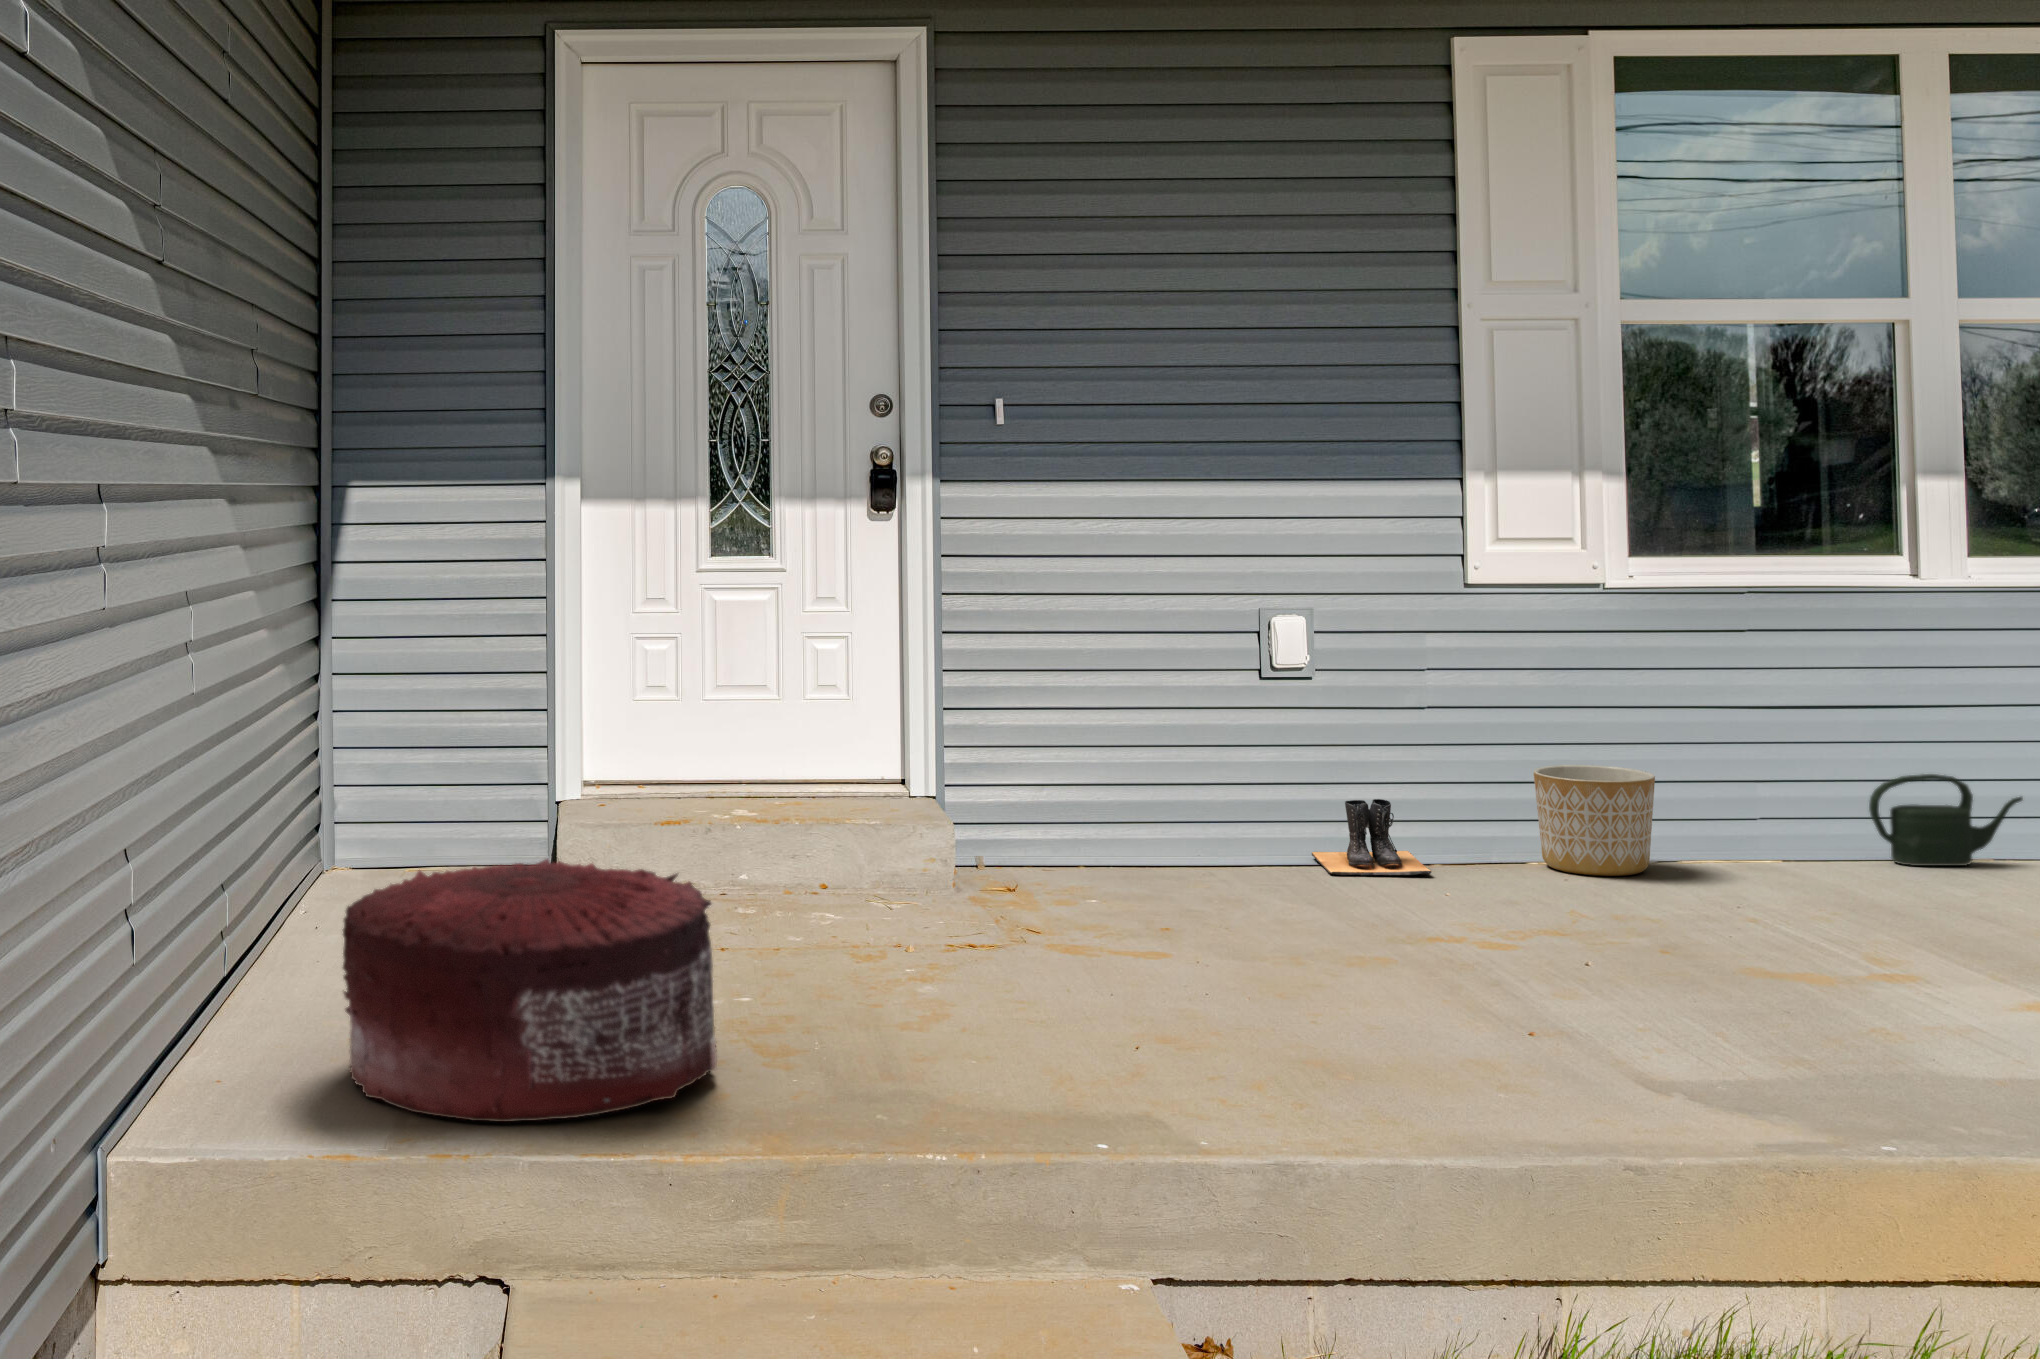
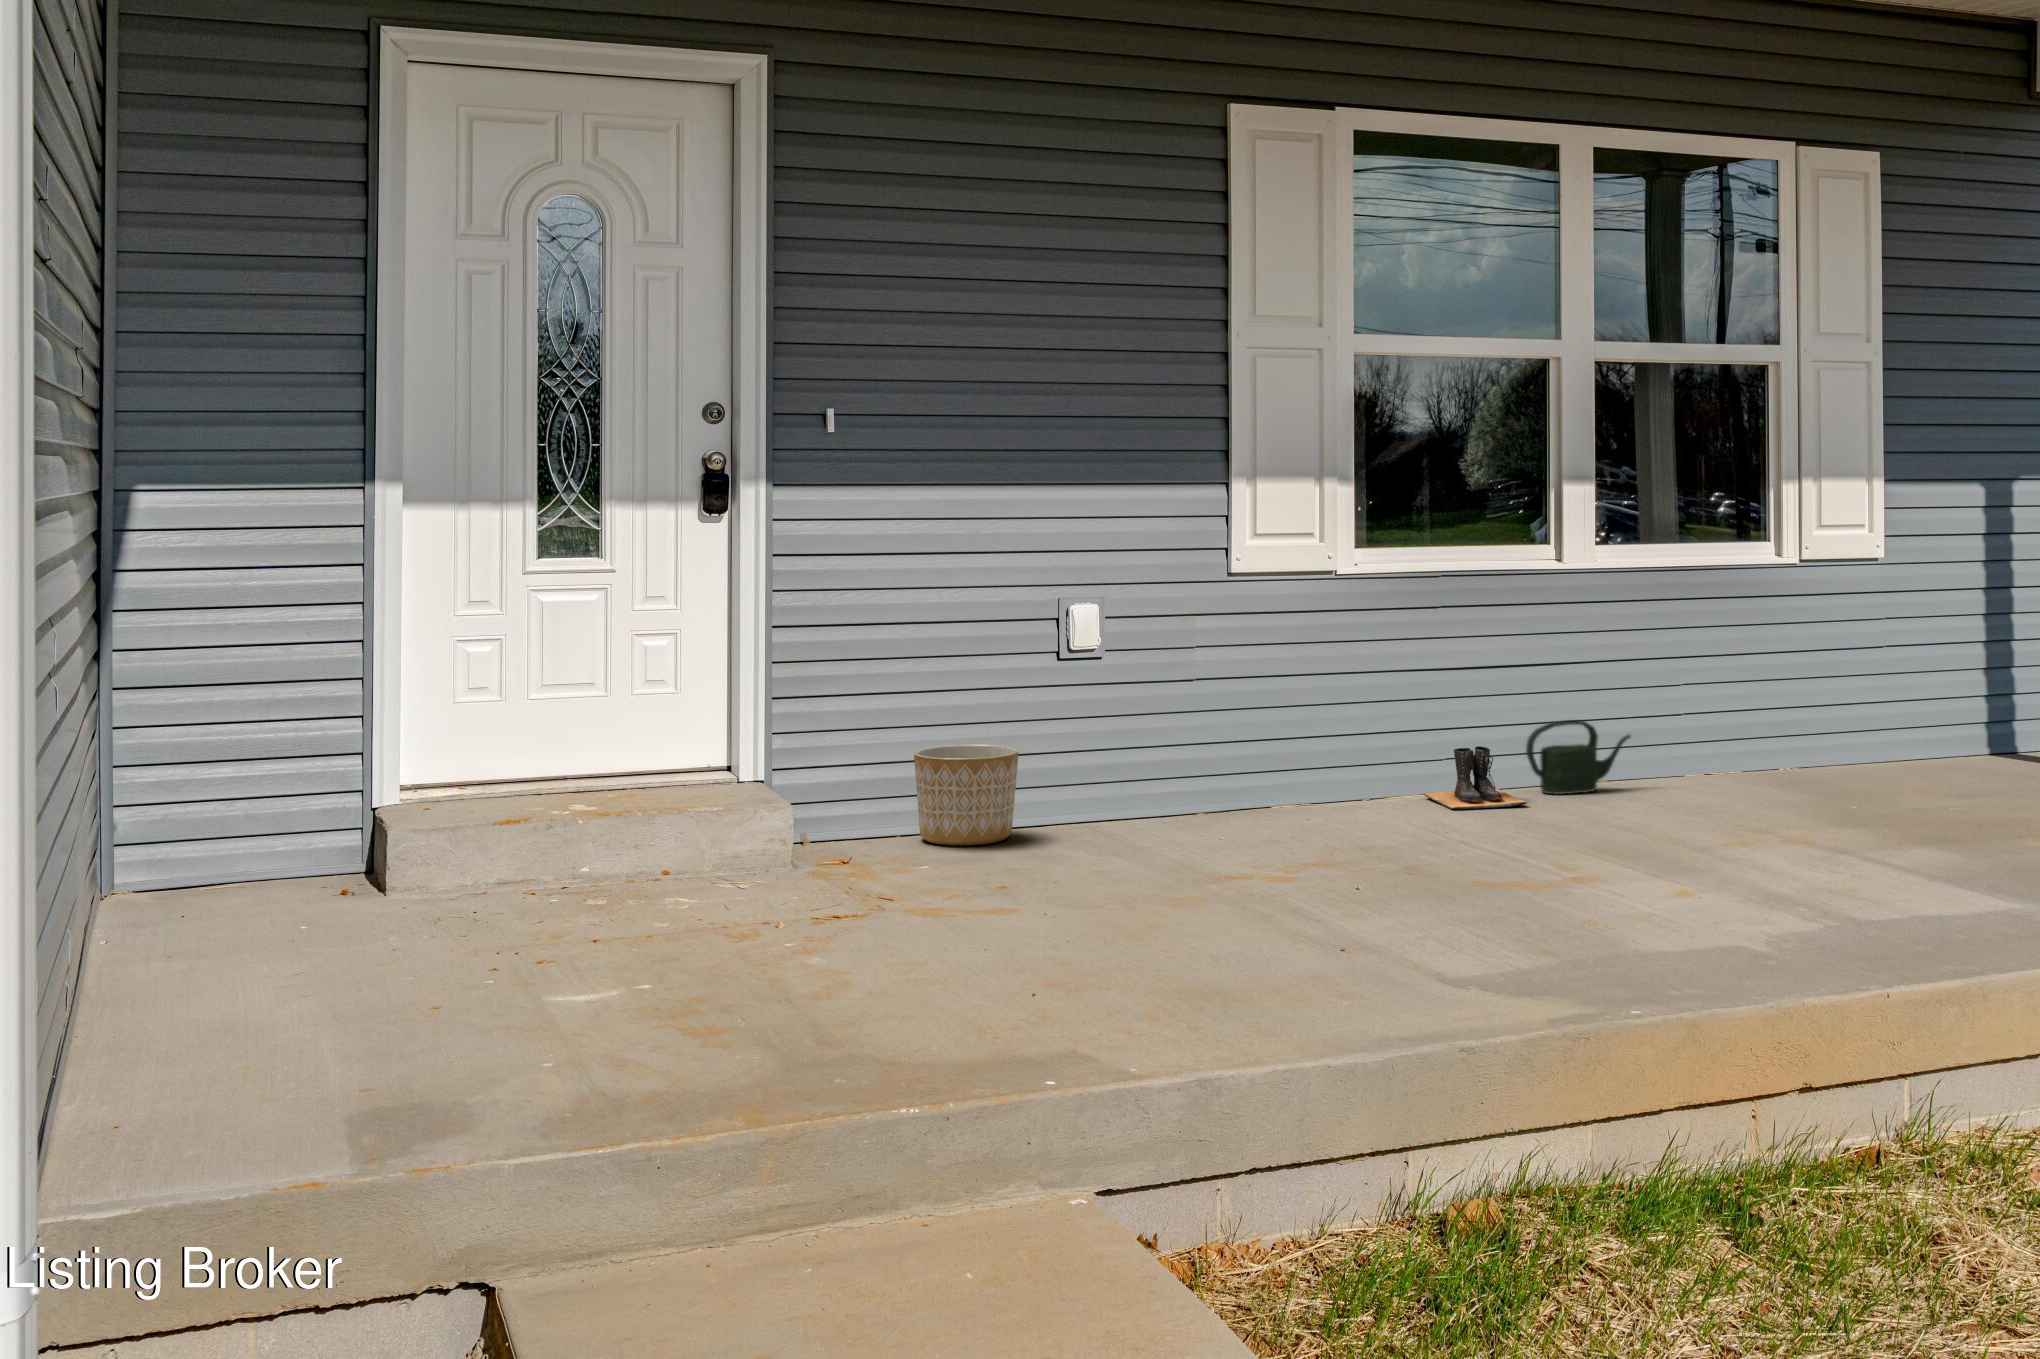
planter: present [1534,765,1655,876] -> present [914,744,1019,846]
boots: present [1312,799,1431,875] -> present [1424,746,1527,809]
pouf: present [343,859,717,1122] -> none [255,865,657,1134]

